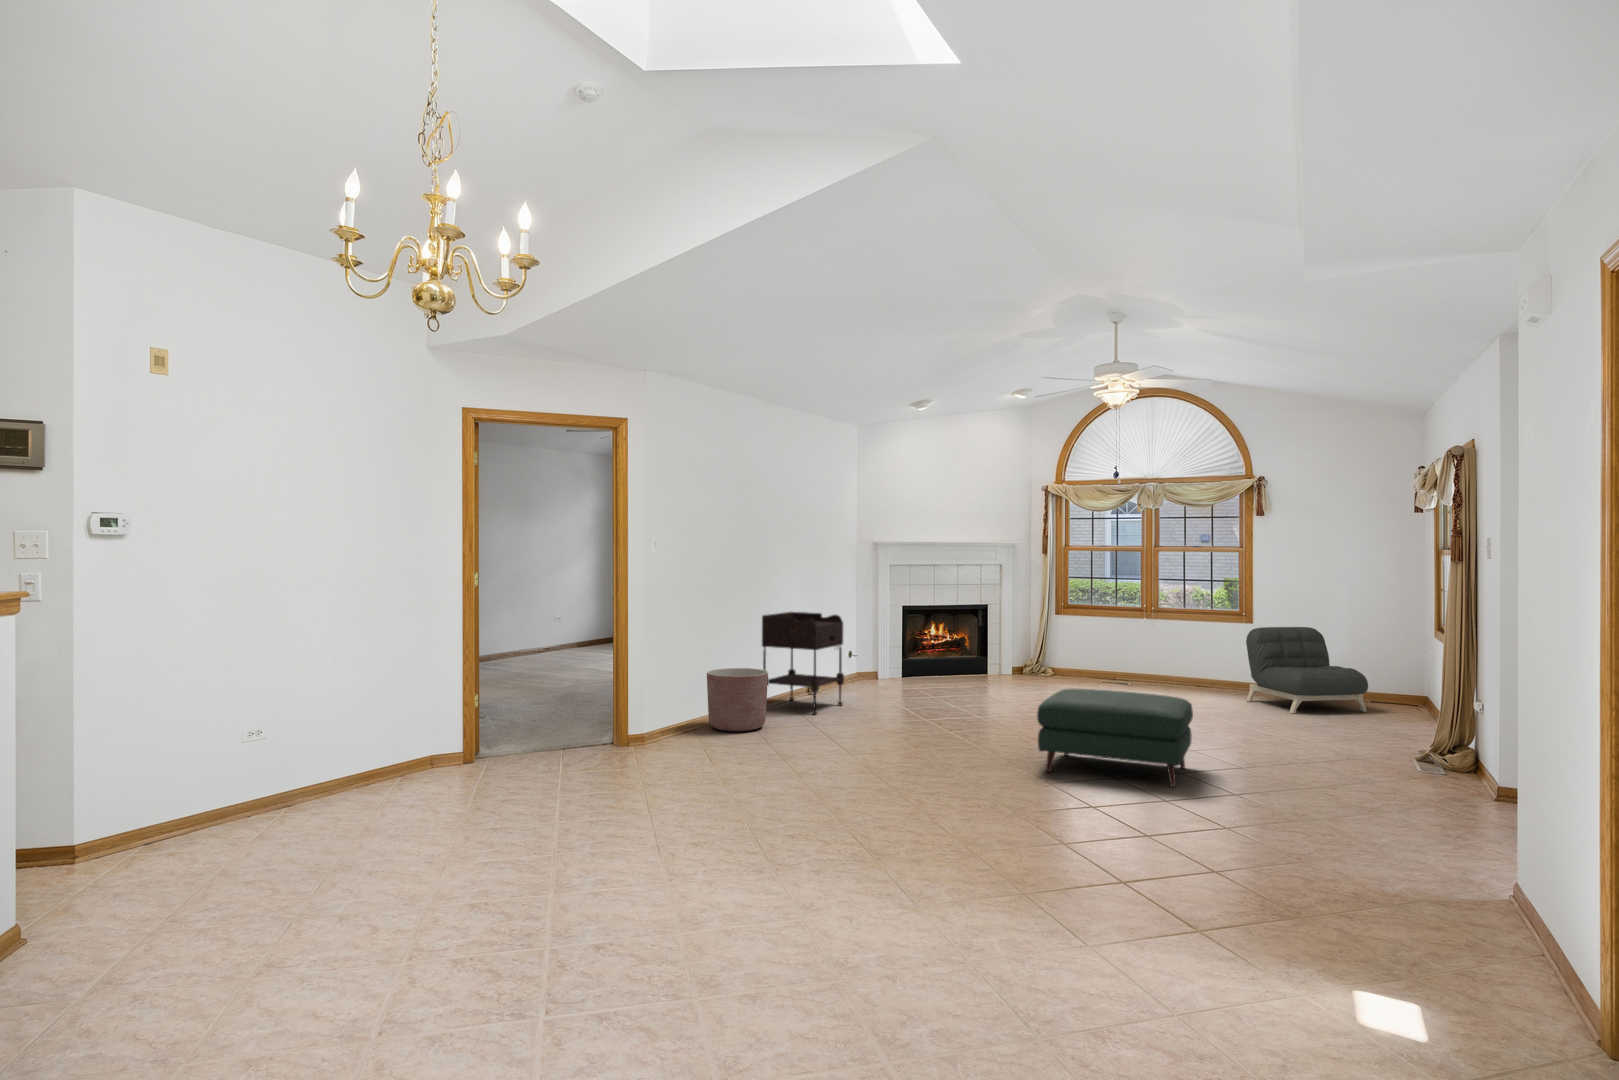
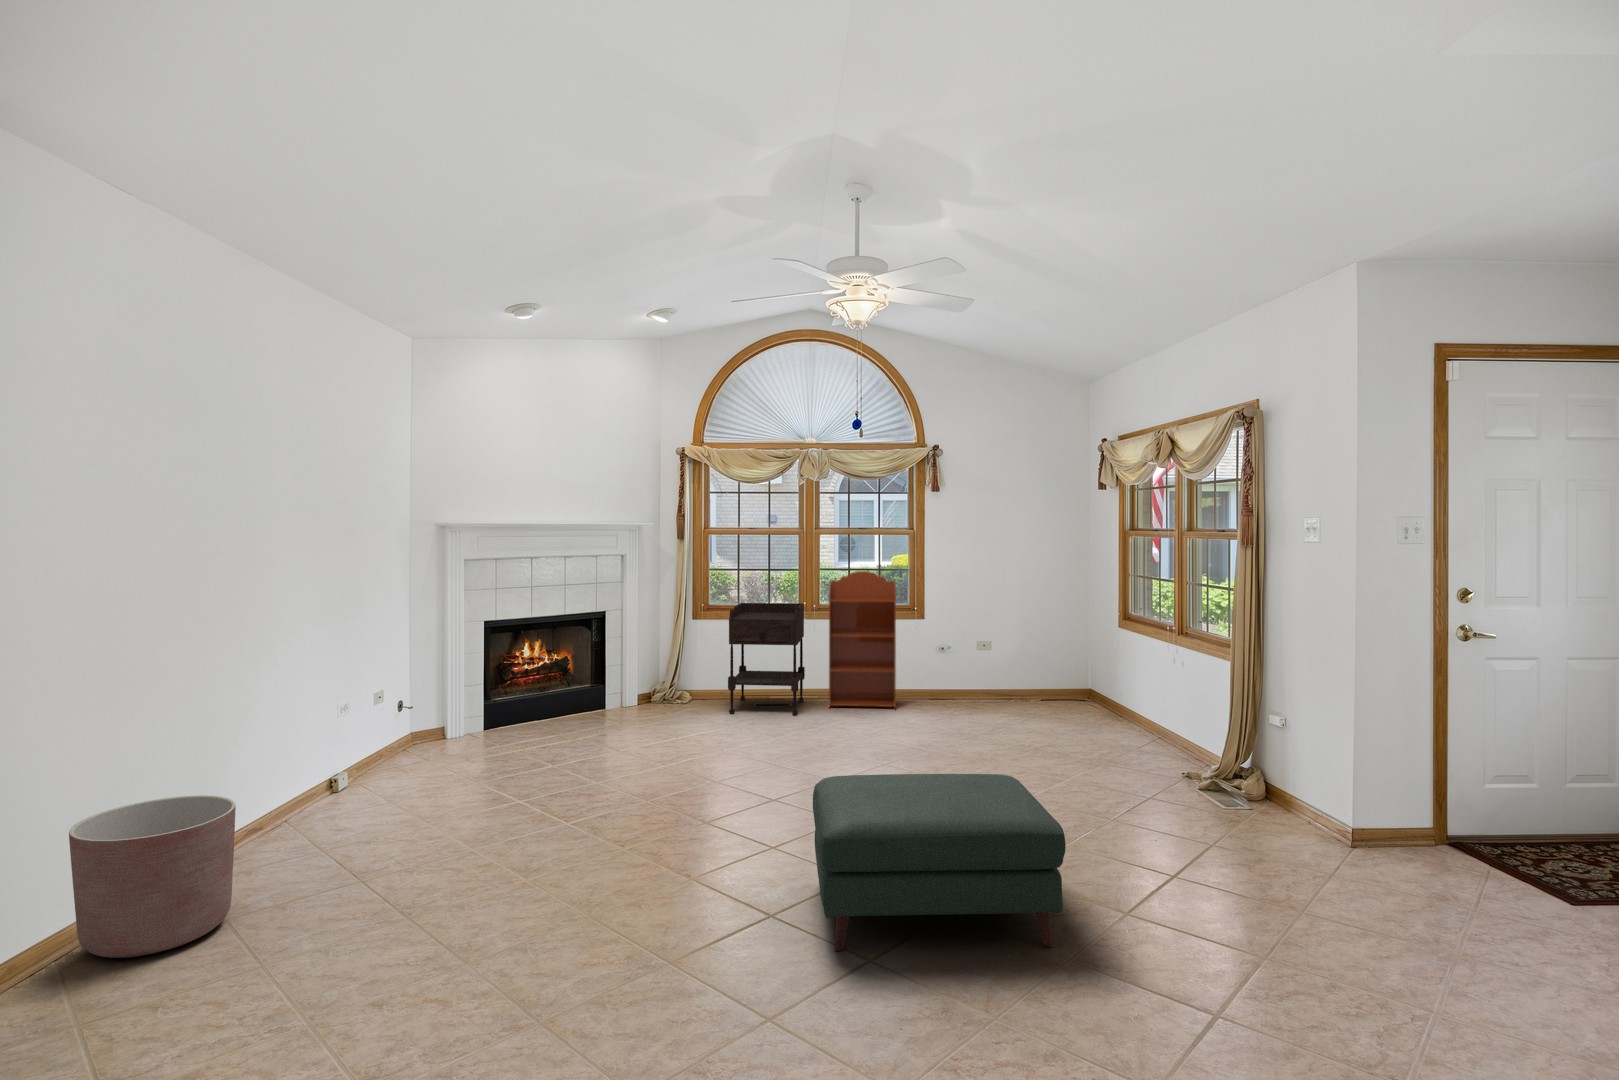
bookcase: none [1160,581,1224,696] -> present [829,571,896,708]
side table: present [762,612,844,715] -> present [728,603,805,715]
armchair: present [1246,627,1368,714] -> none [933,622,1061,731]

